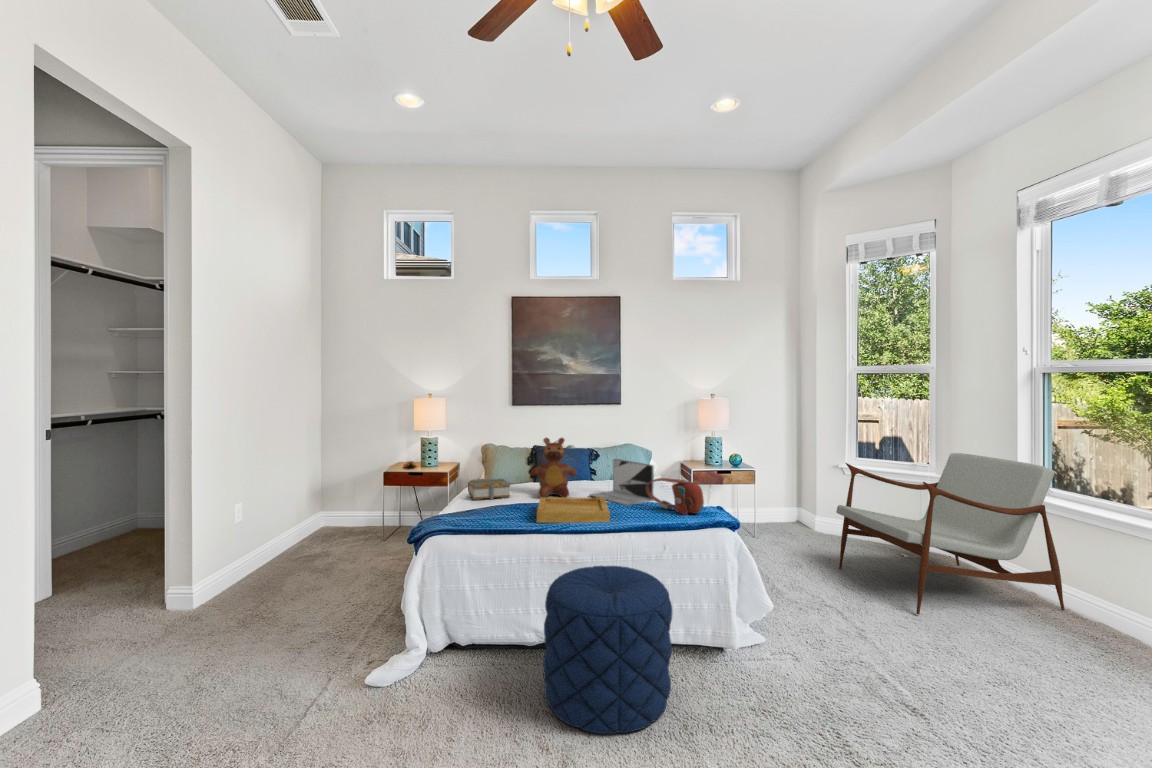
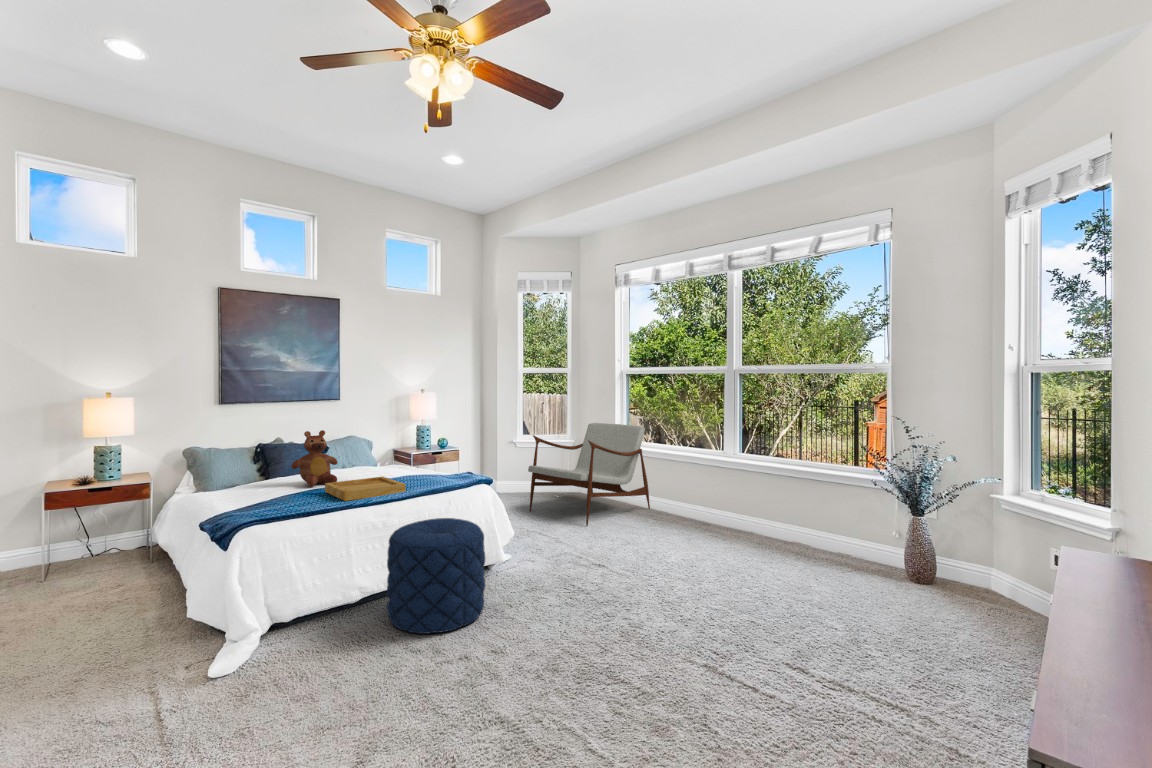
laptop: present [590,459,654,505] -> none [354,445,416,481]
handbag: present [646,478,704,515] -> none [416,453,468,480]
book: present [468,479,510,500] -> none [221,475,276,498]

